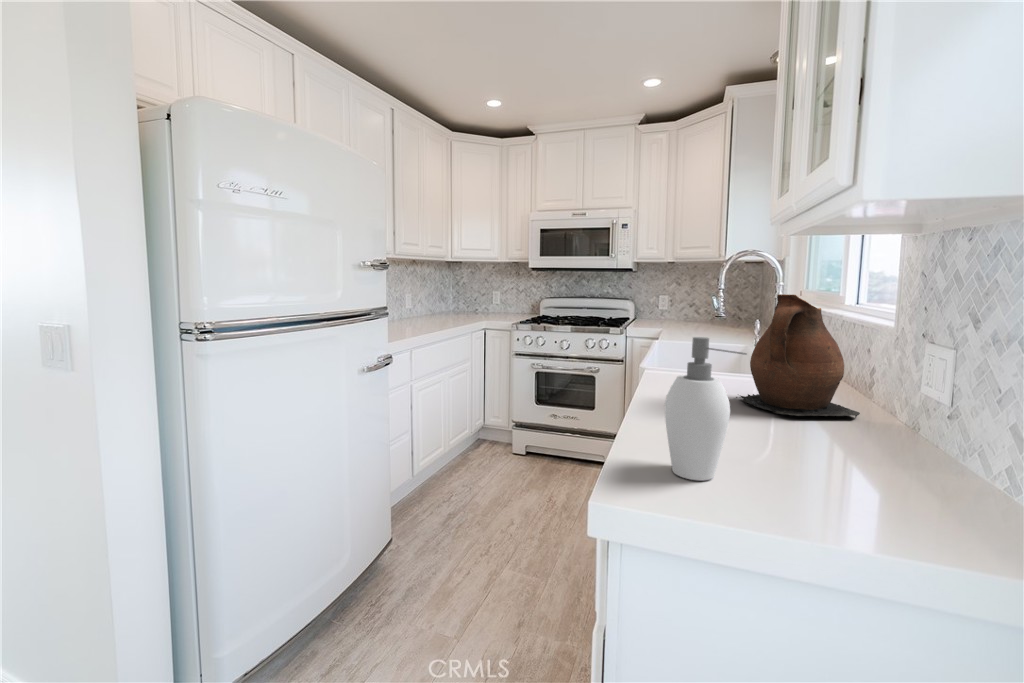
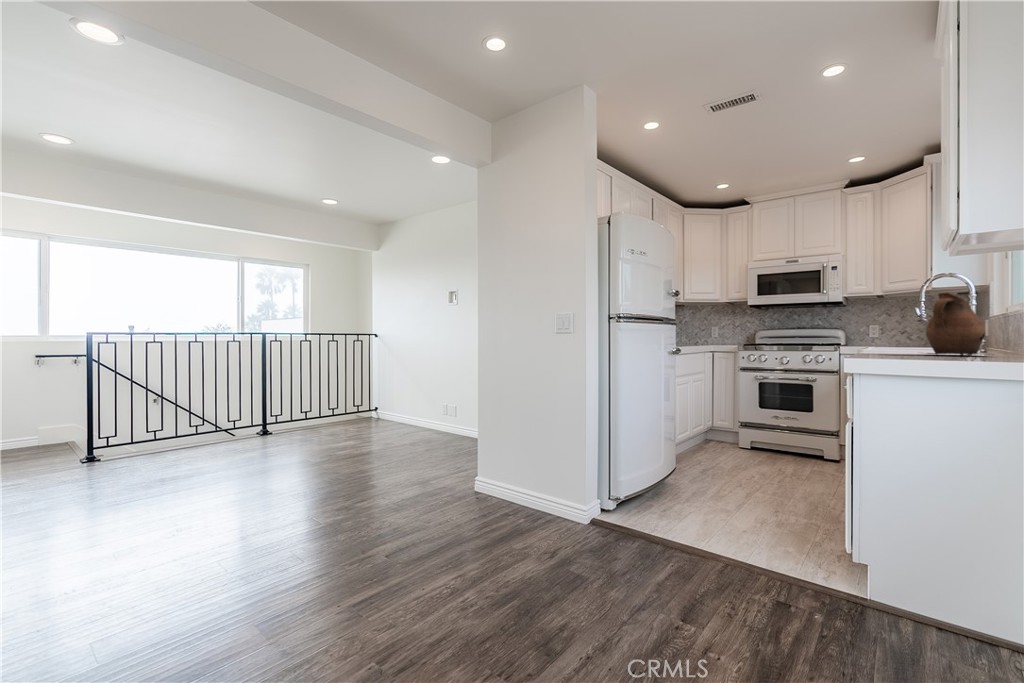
soap dispenser: present [664,337,747,480] -> none [867,302,902,357]

